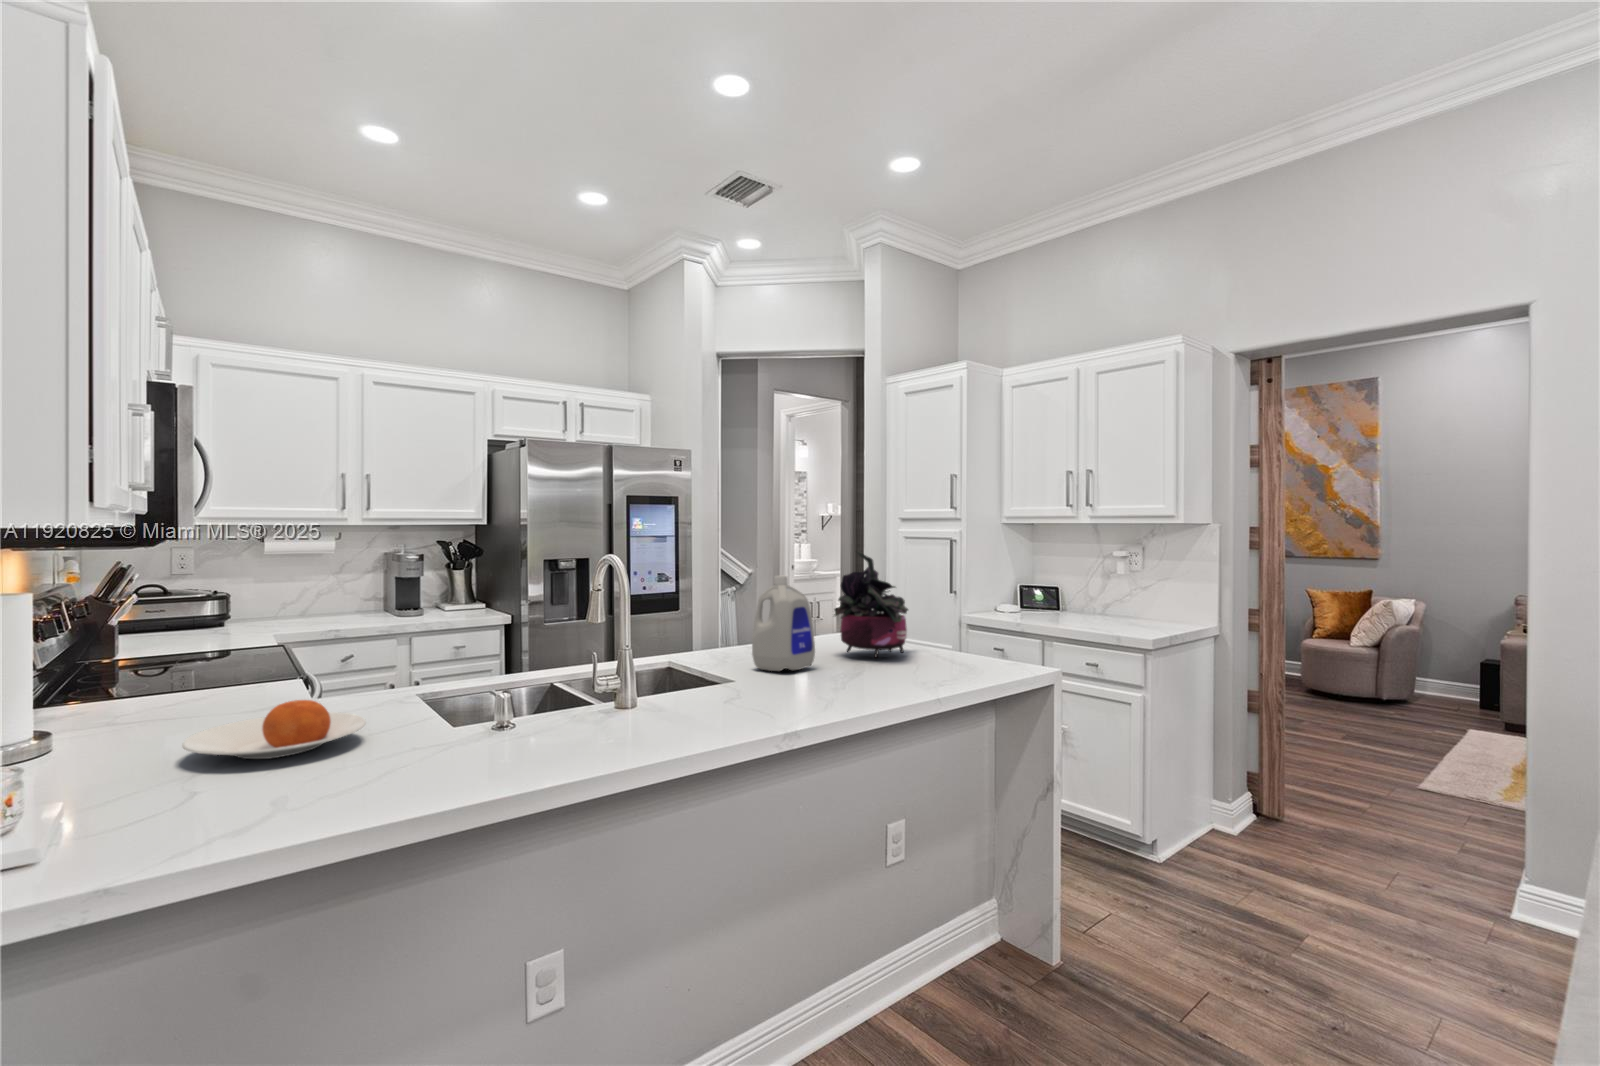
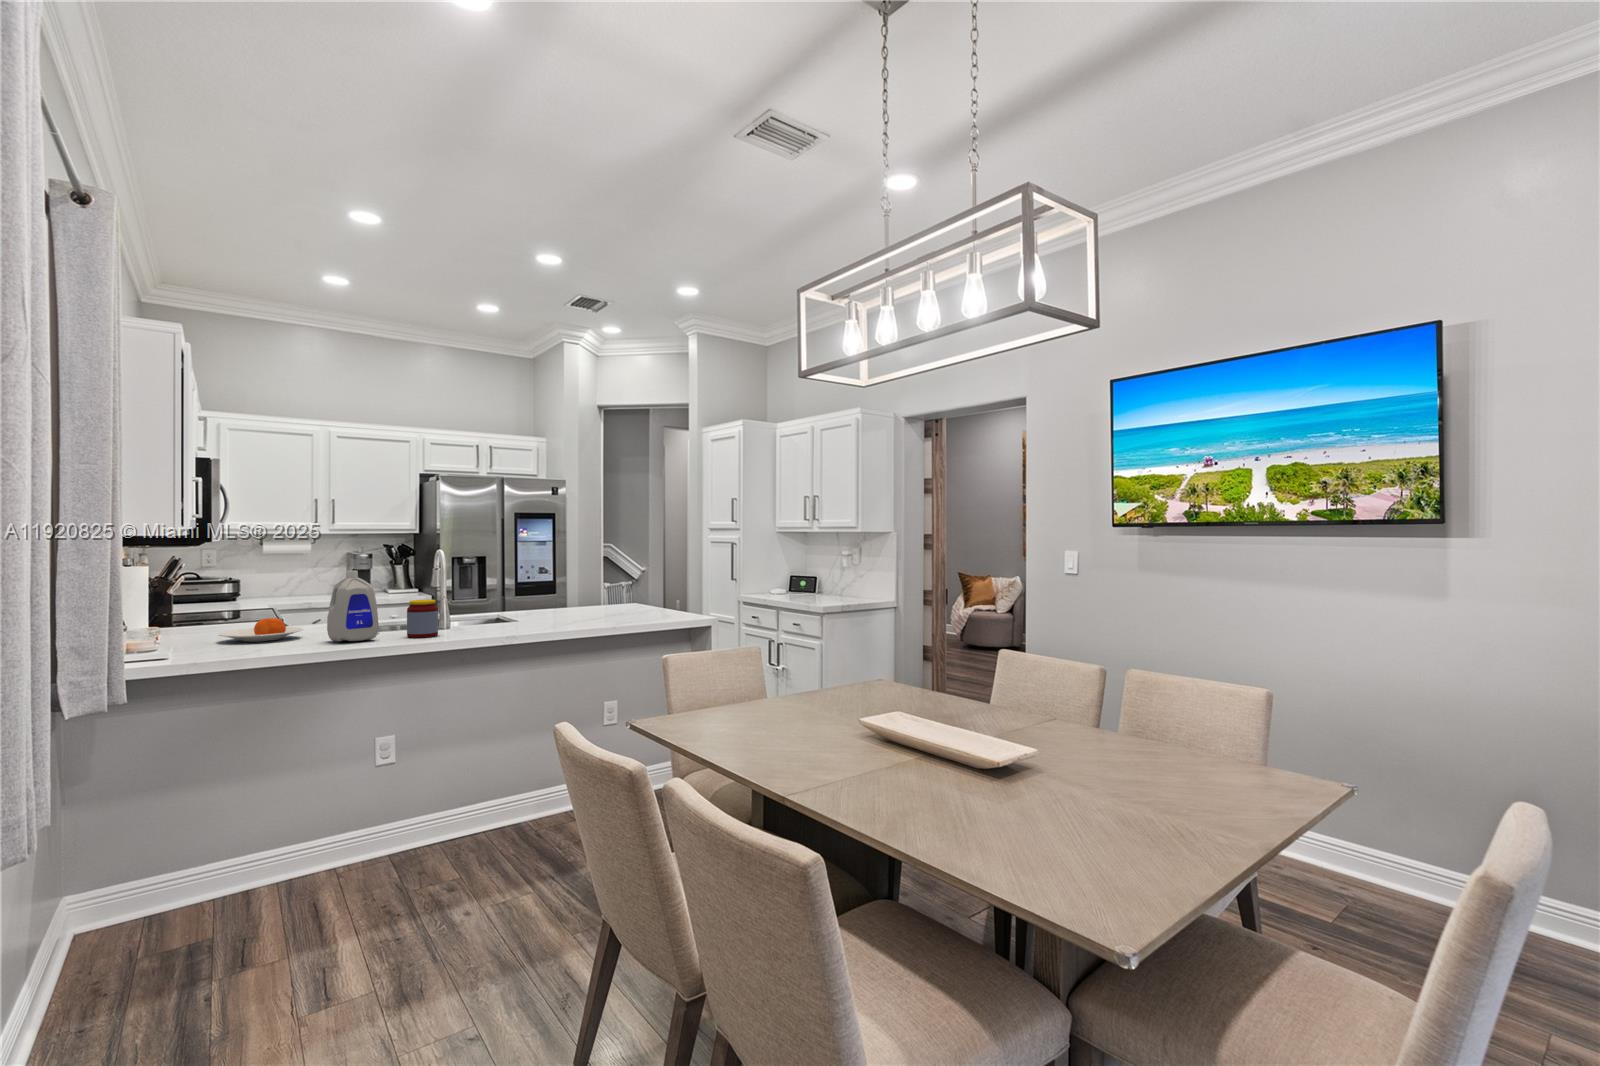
potted plant: present [834,552,908,658] -> none [600,550,652,614]
bottle: present [752,576,815,671] -> present [327,571,379,642]
jar: none [585,655,645,740] -> present [407,599,438,638]

